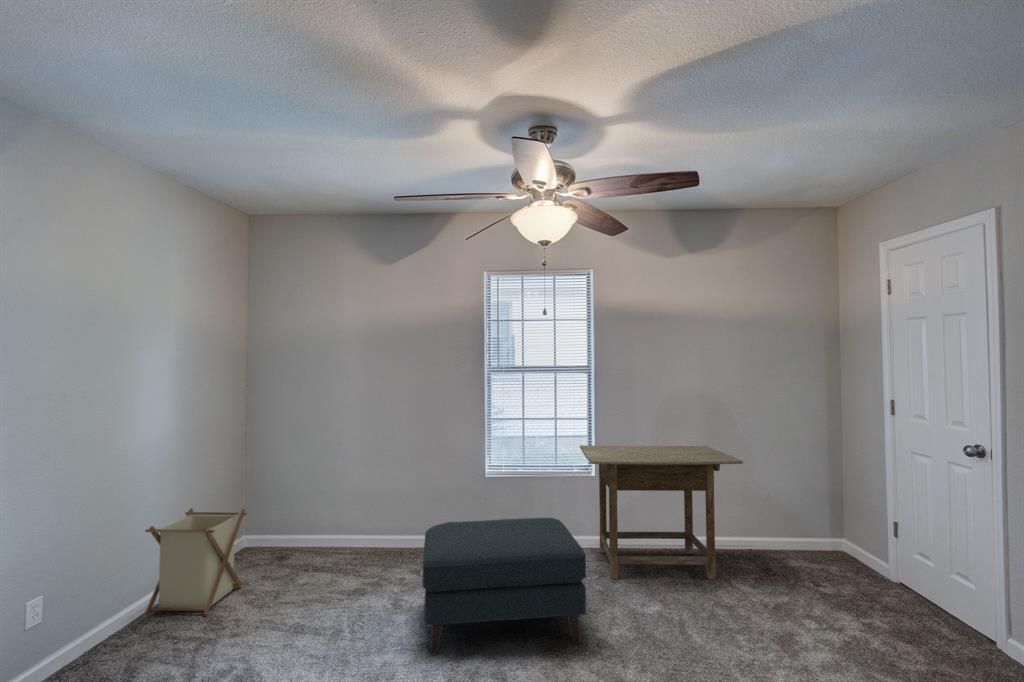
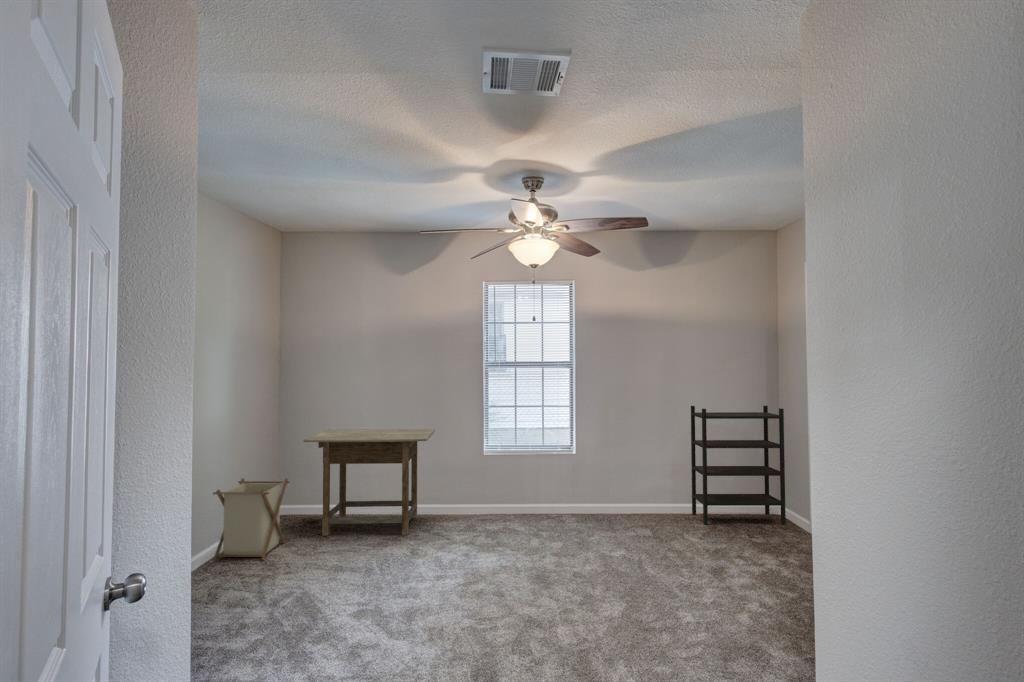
bookshelf: none [733,418,854,565] -> present [691,406,786,525]
desk: present [580,445,743,580] -> present [303,429,435,536]
ottoman: present [423,518,586,655] -> none [438,483,565,581]

